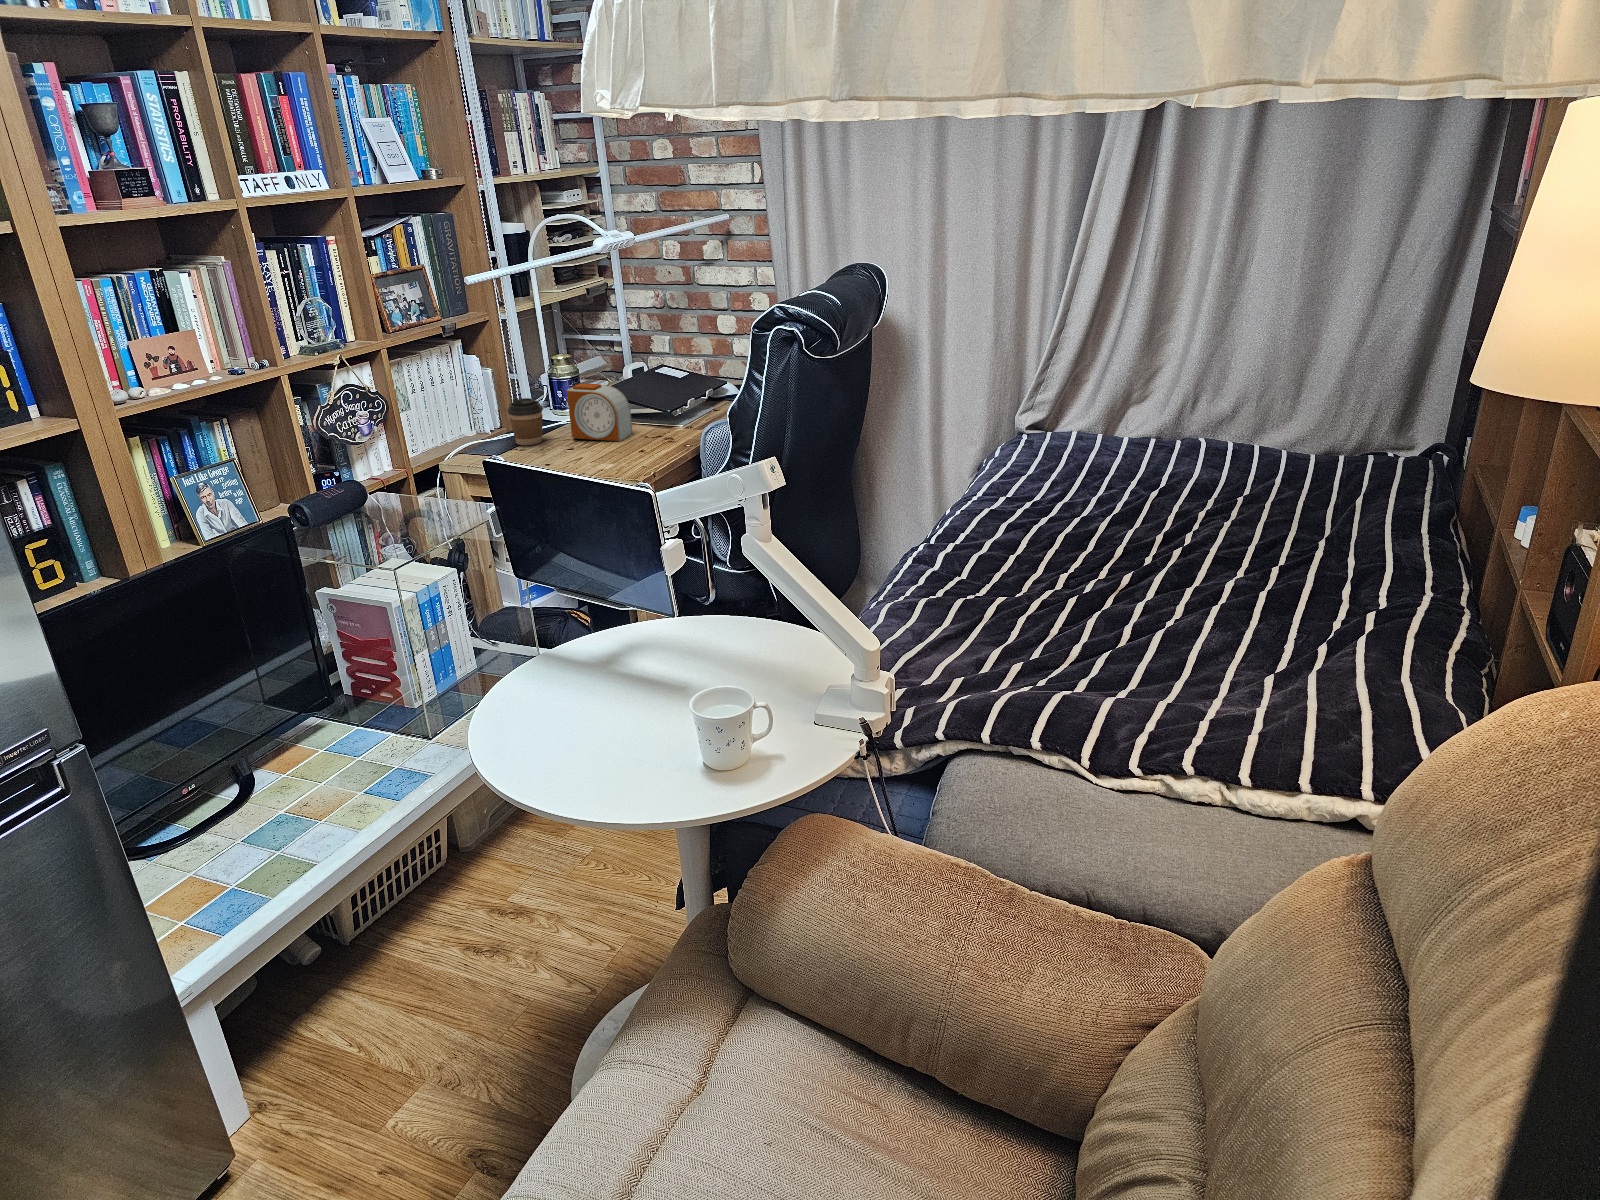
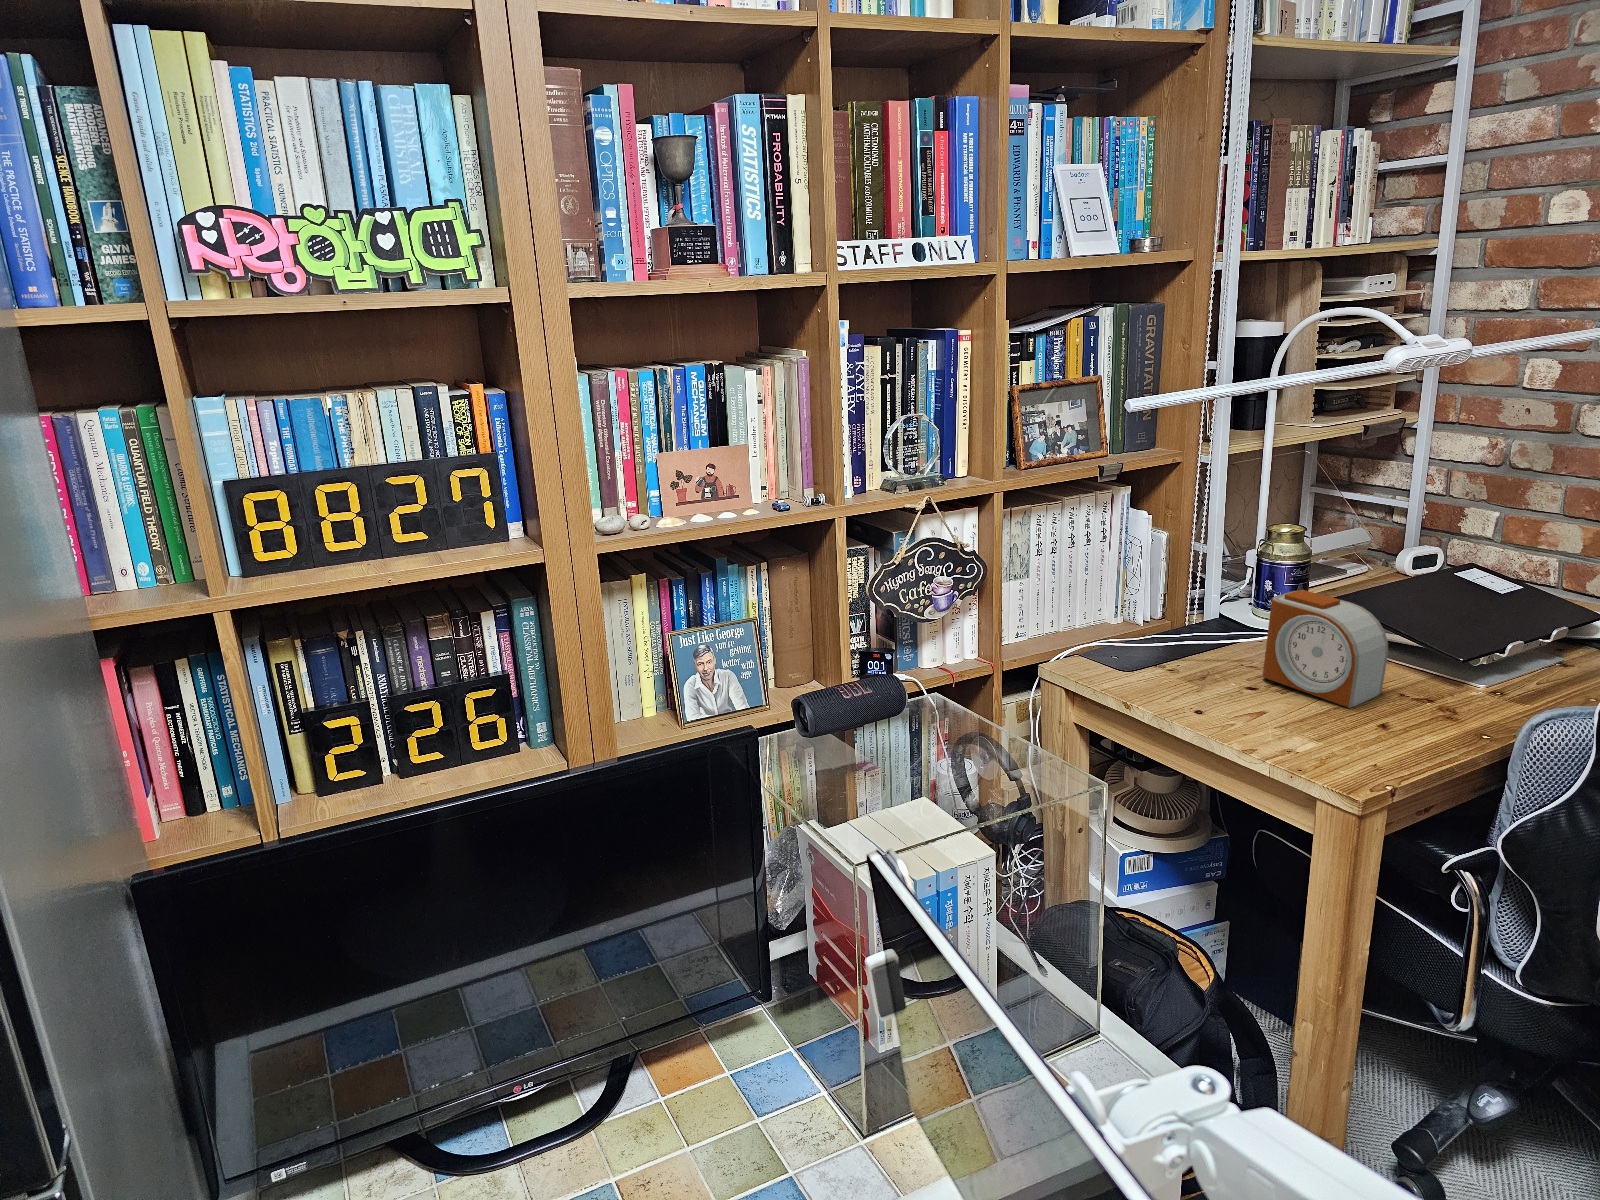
coffee cup: present [507,398,543,445] -> none [1164,594,1224,671]

